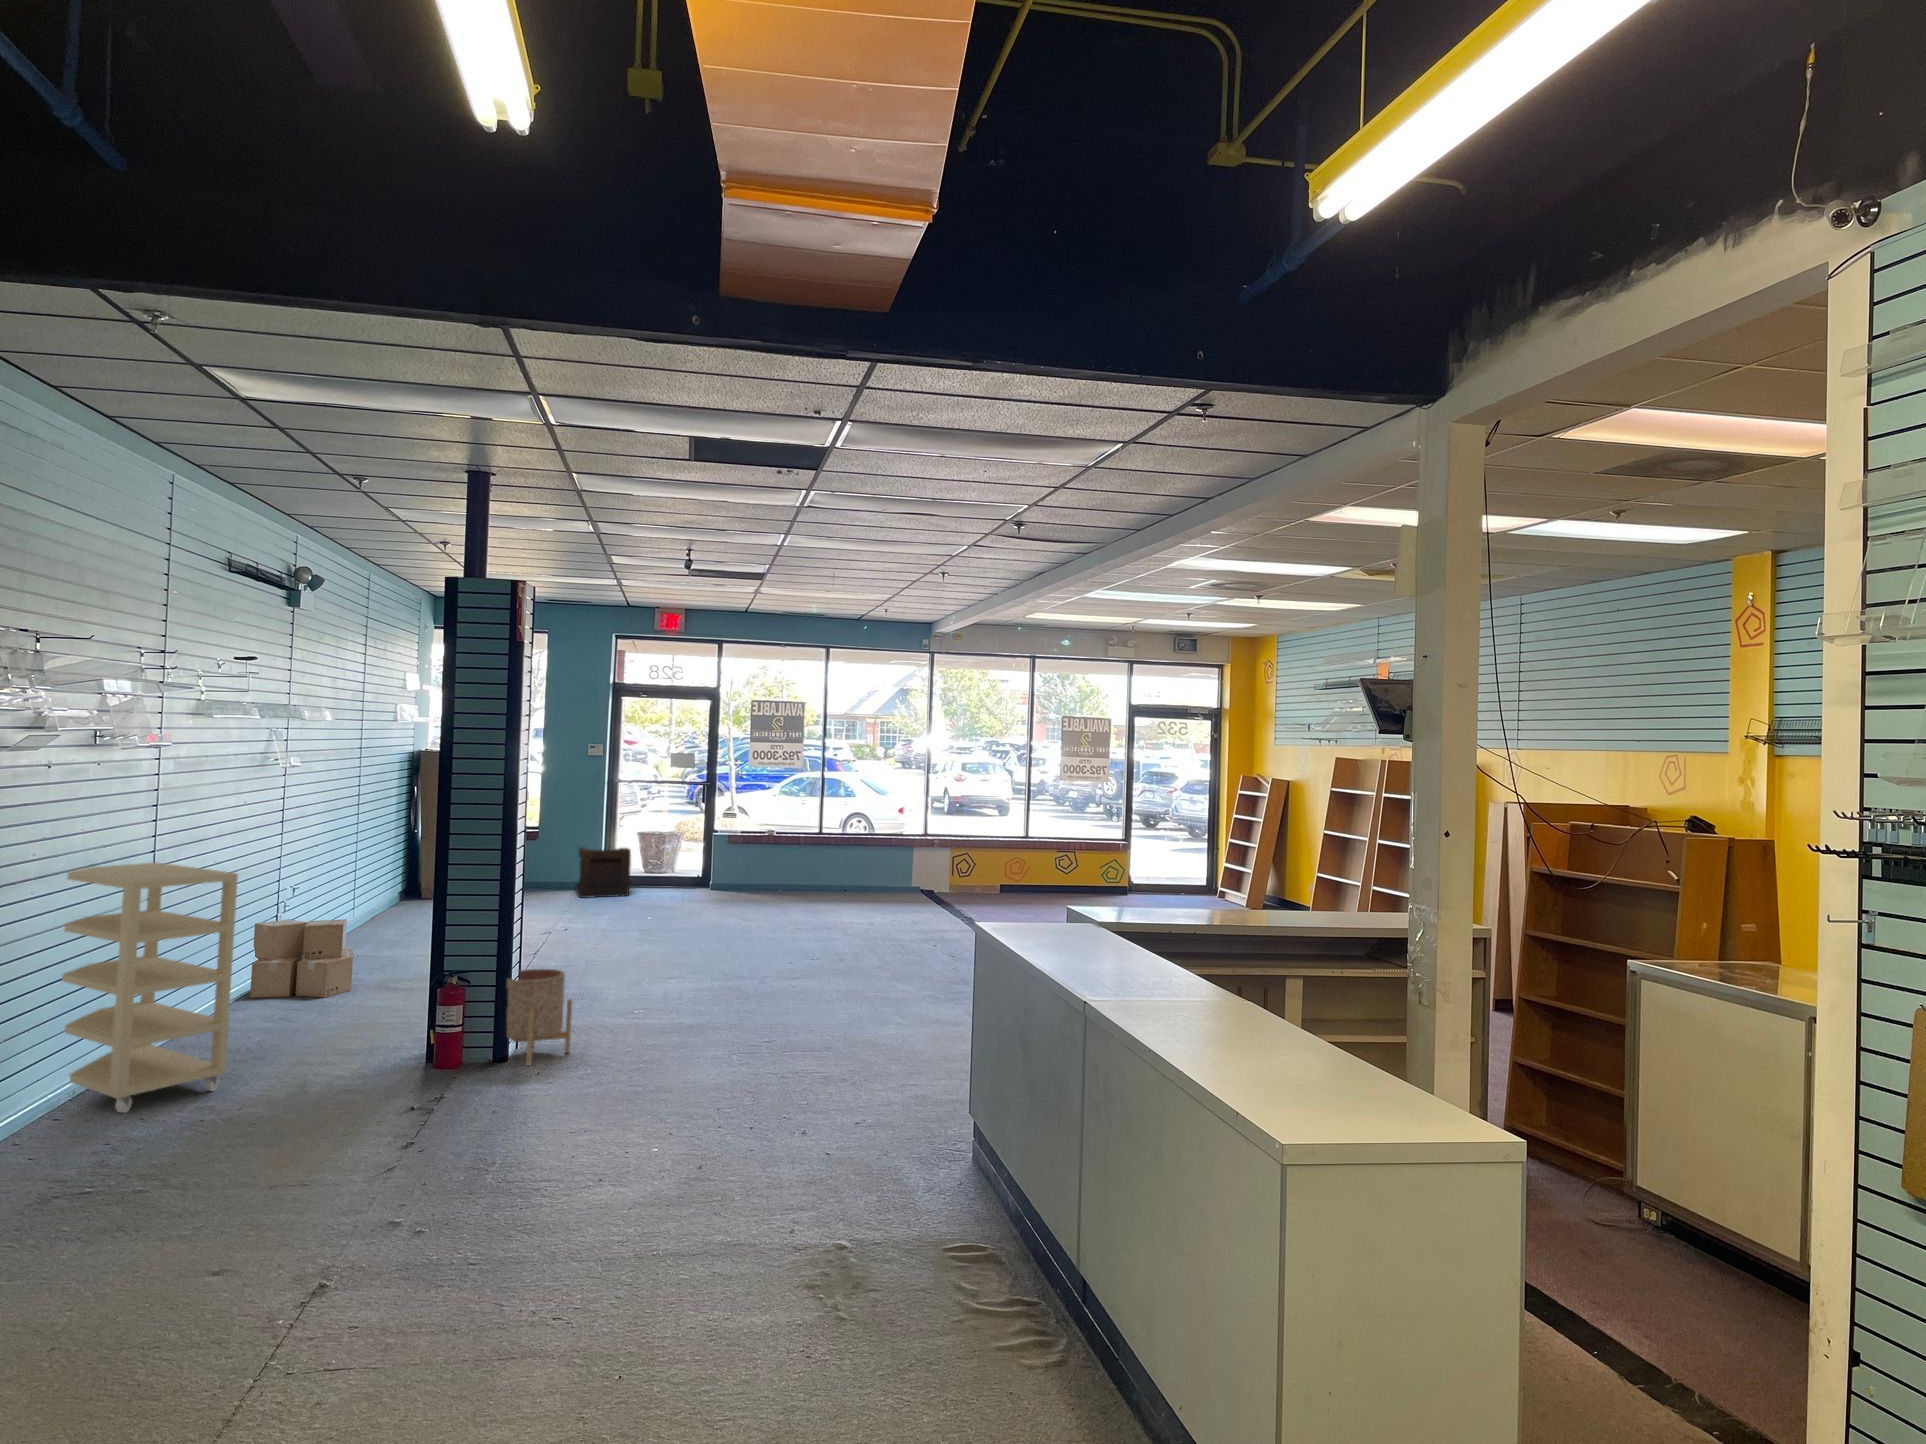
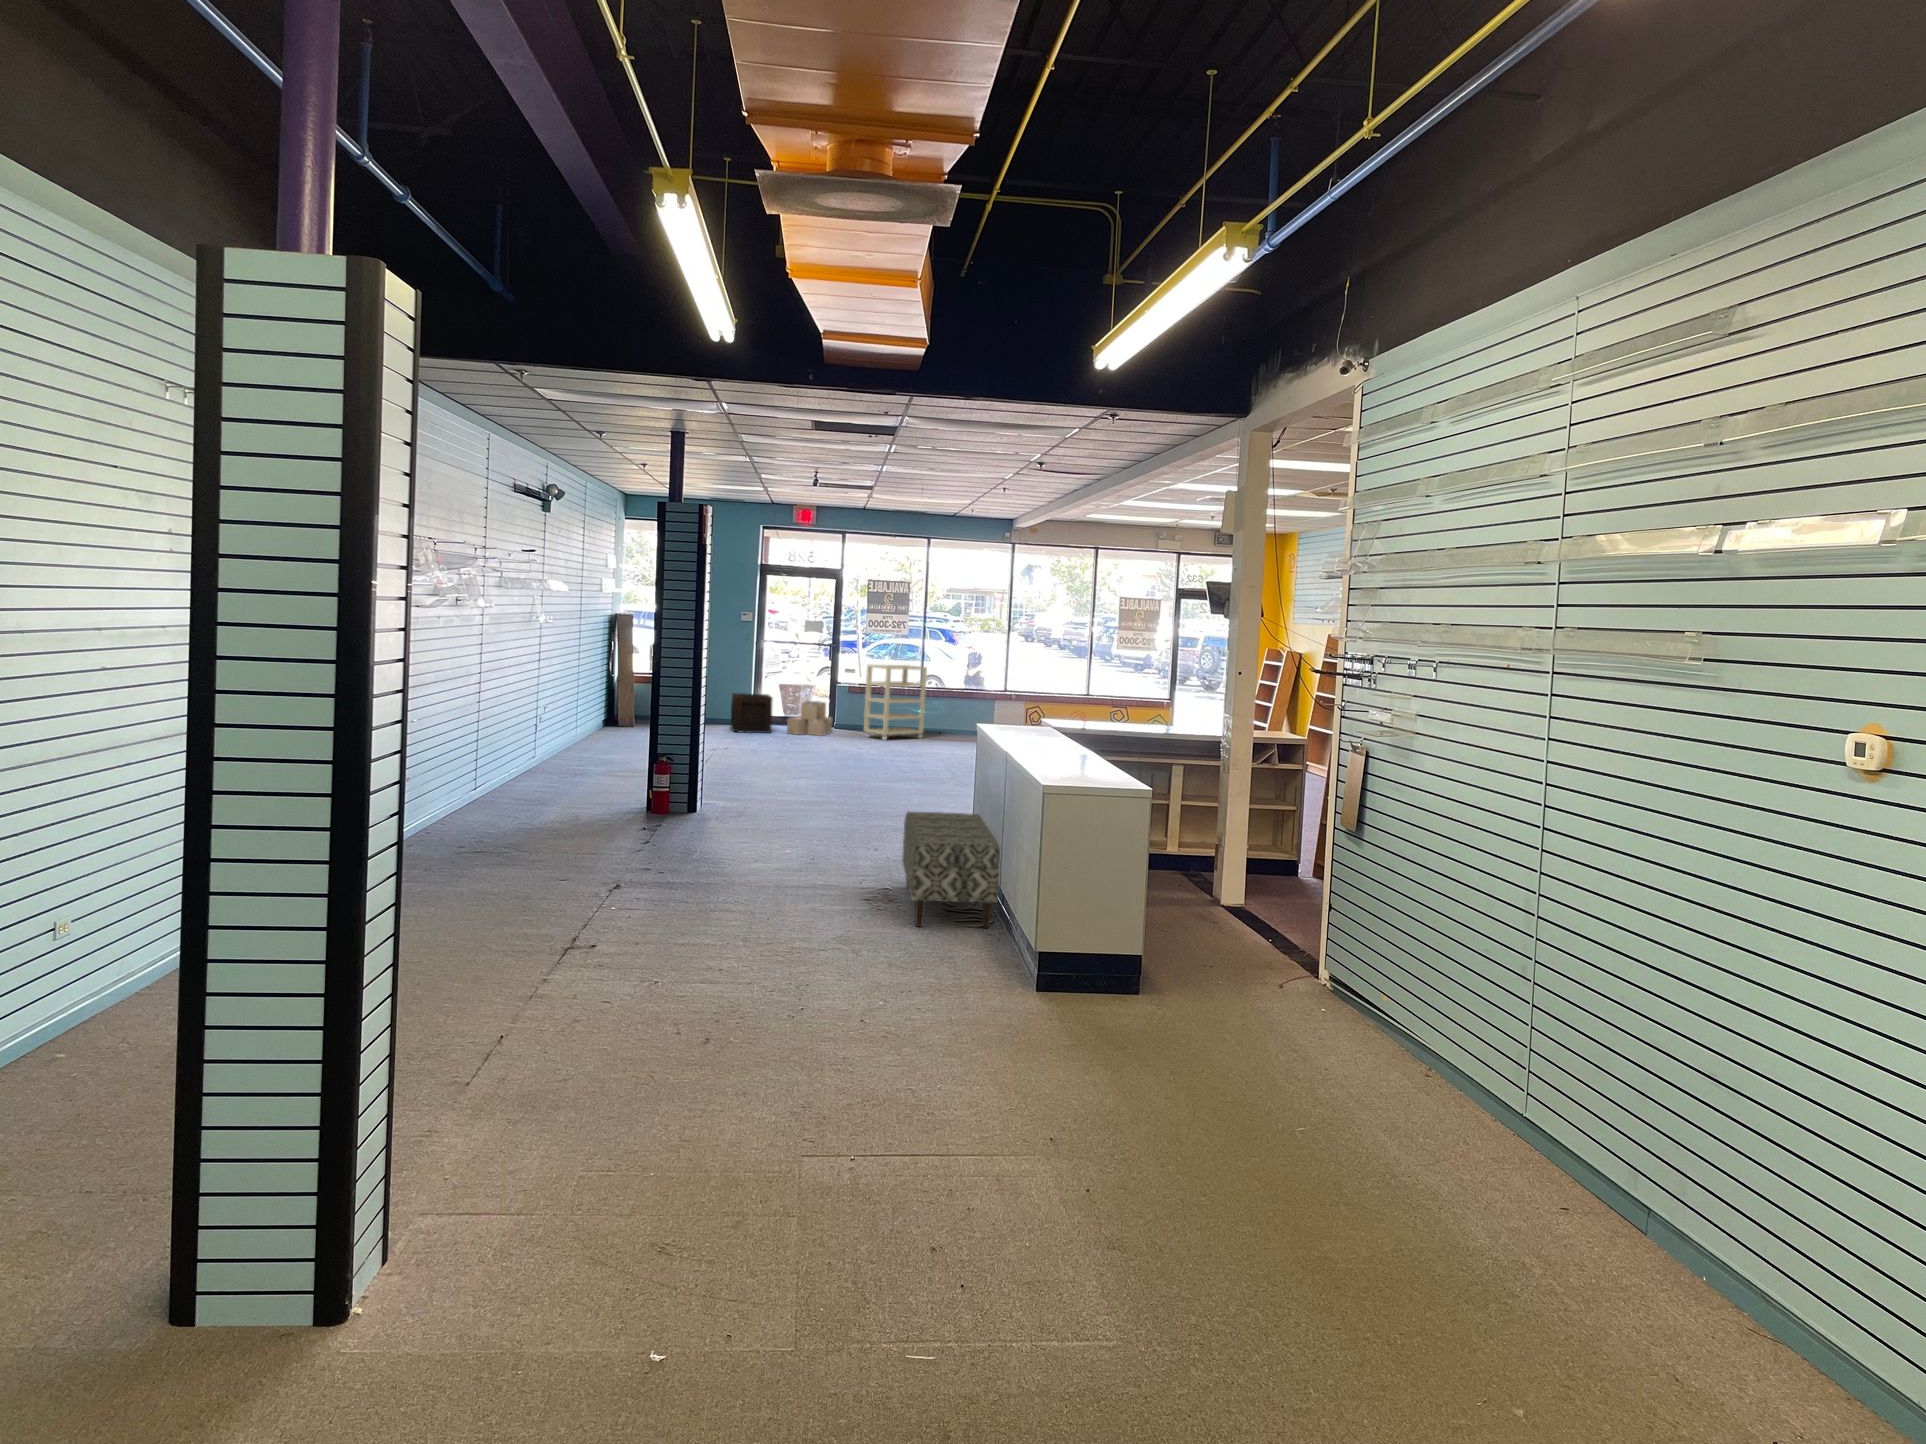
shelving unit: present [61,862,238,1113] -> present [864,665,927,740]
cardboard box: present [250,919,353,998] -> present [787,701,833,736]
planter: present [507,969,572,1066] -> none [685,759,735,815]
bench: none [884,1079,1122,1386] -> present [902,812,1000,928]

